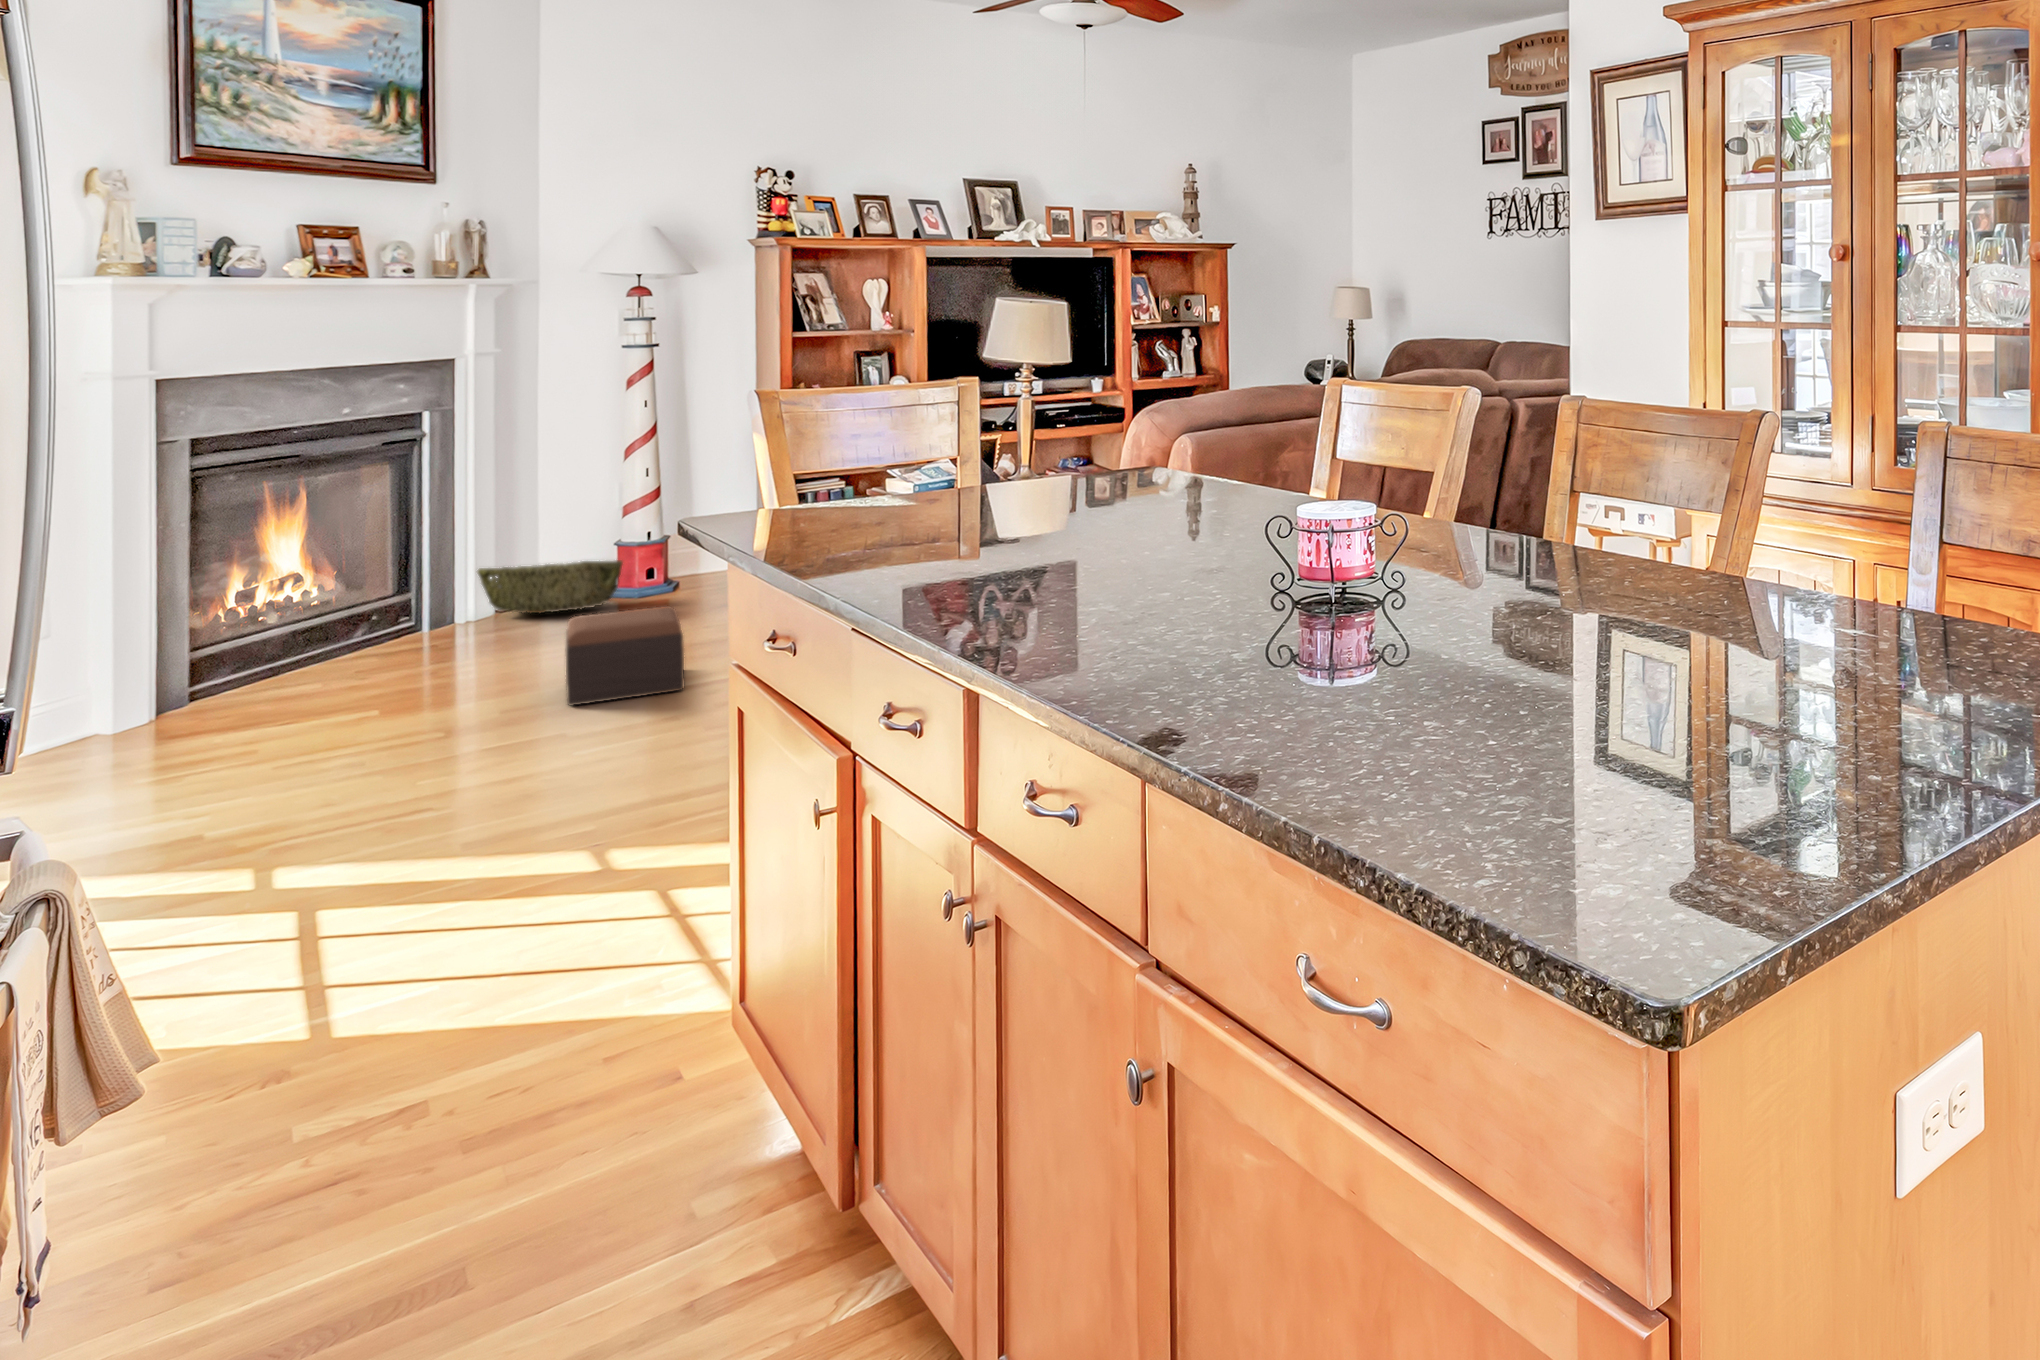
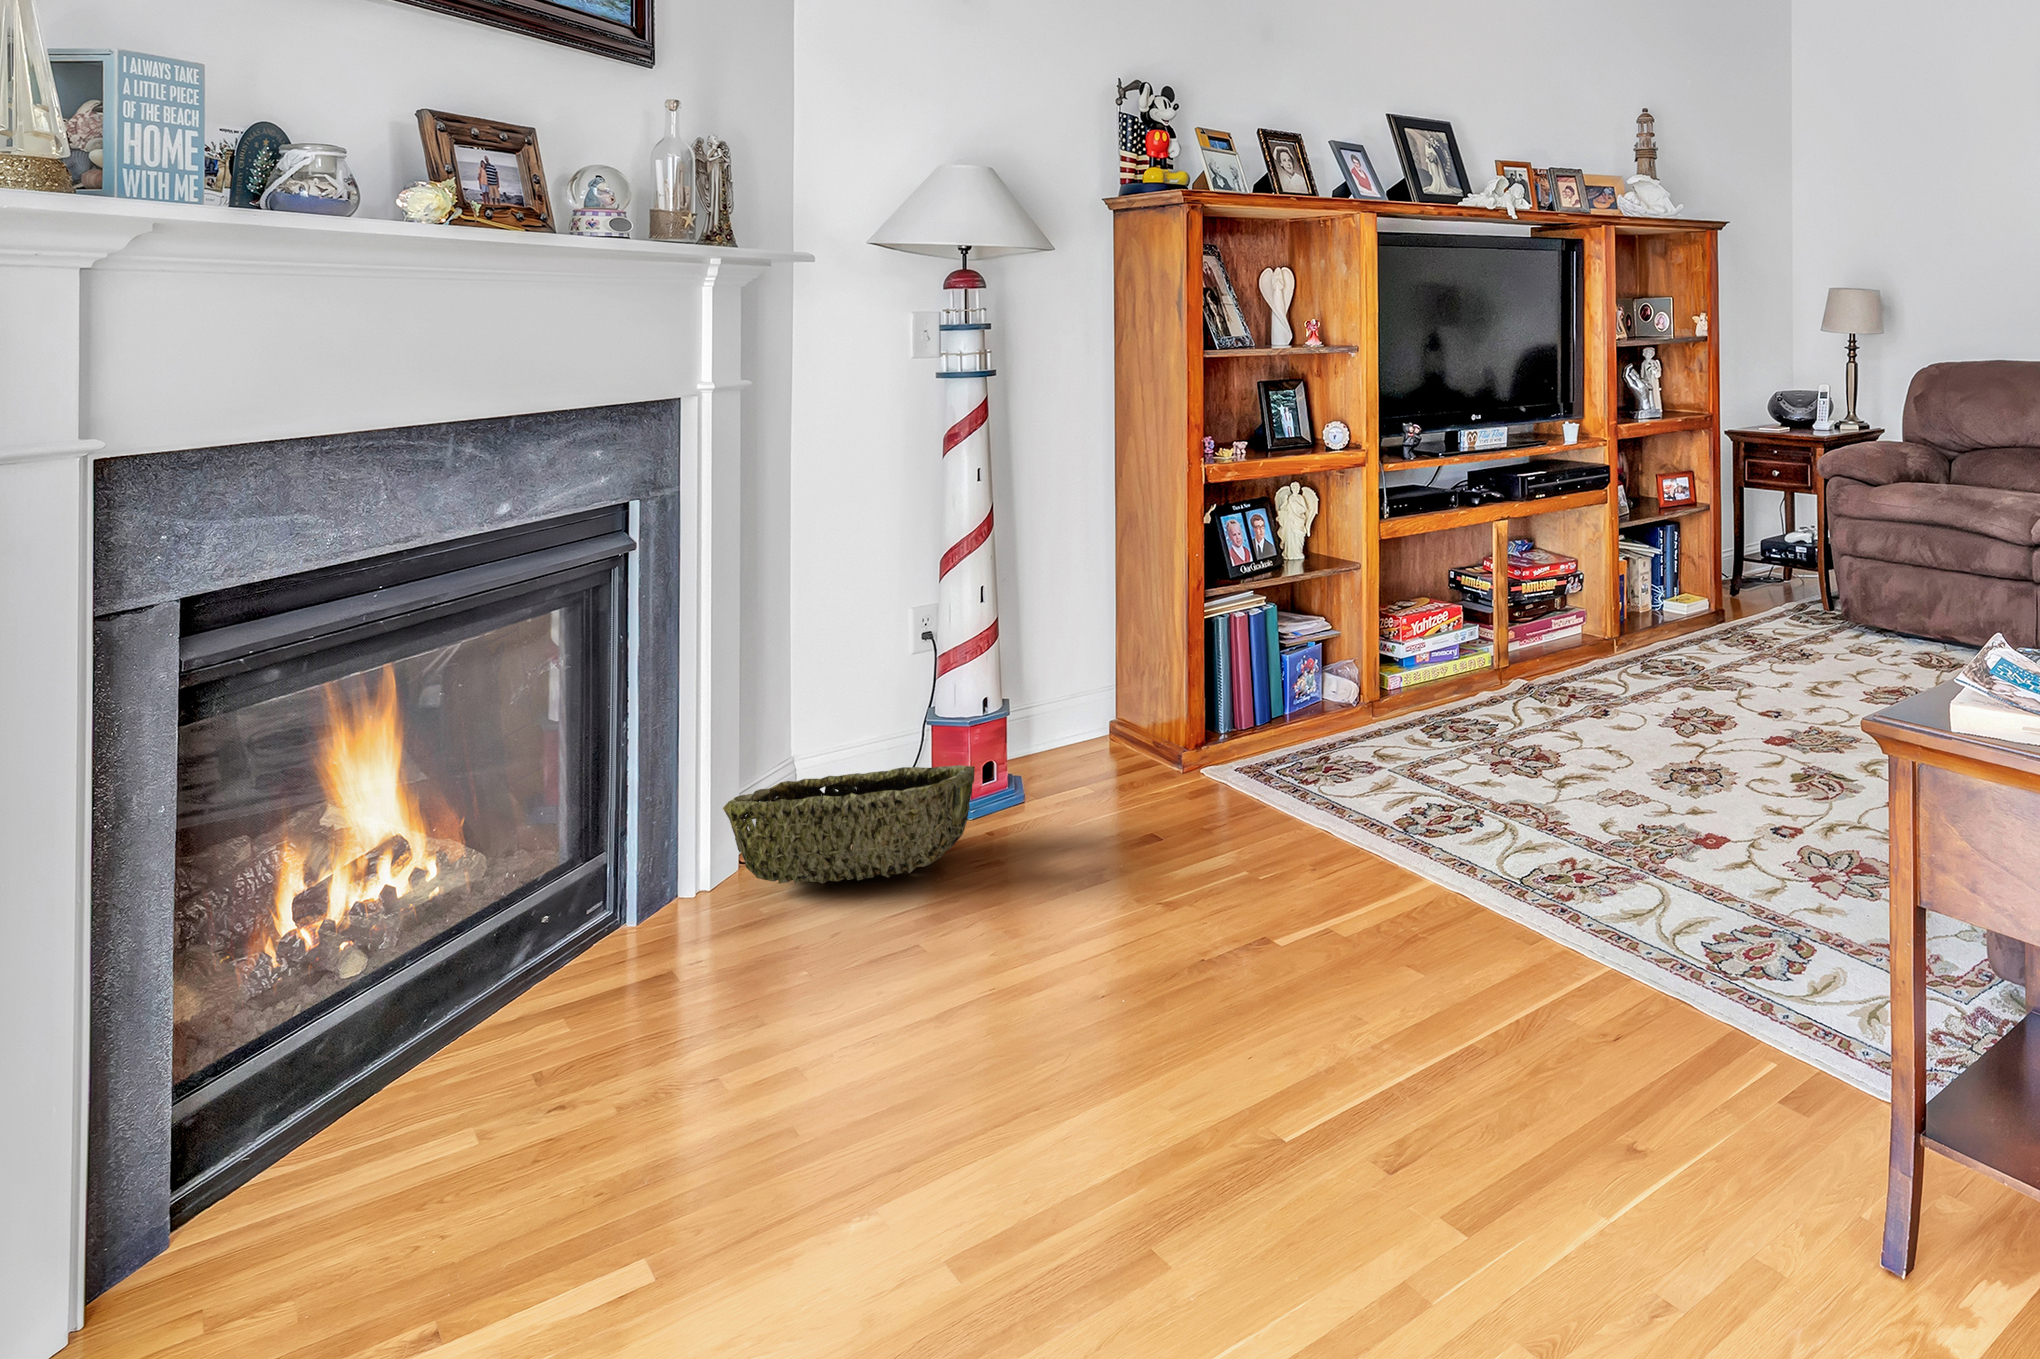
footstool: present [566,606,685,706] -> none [1069,941,1369,1260]

